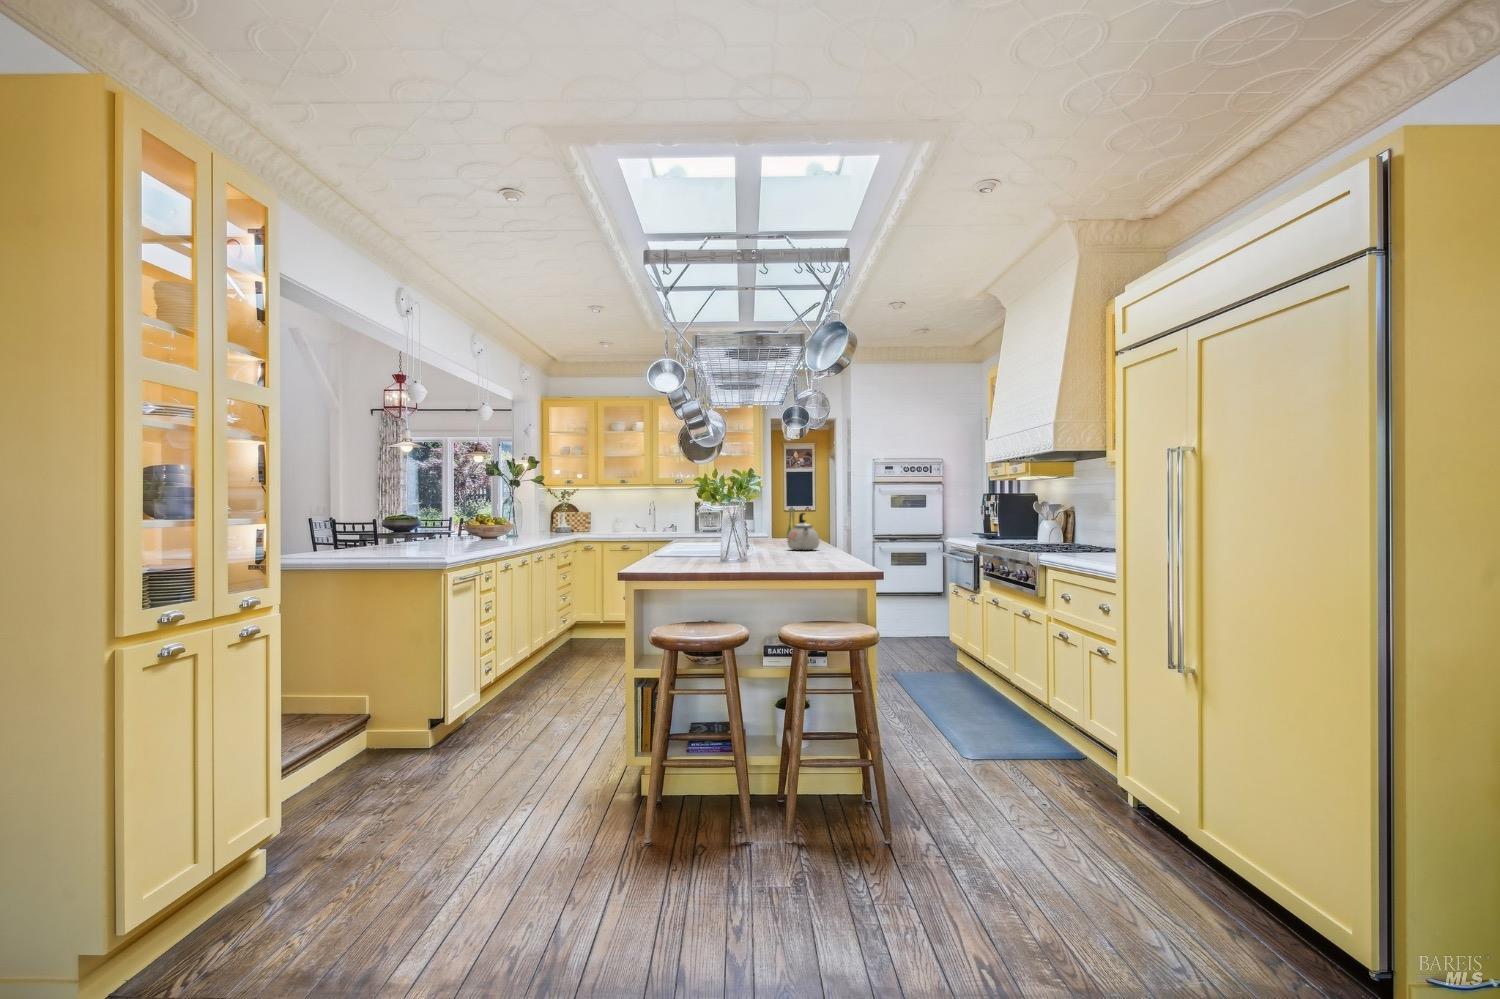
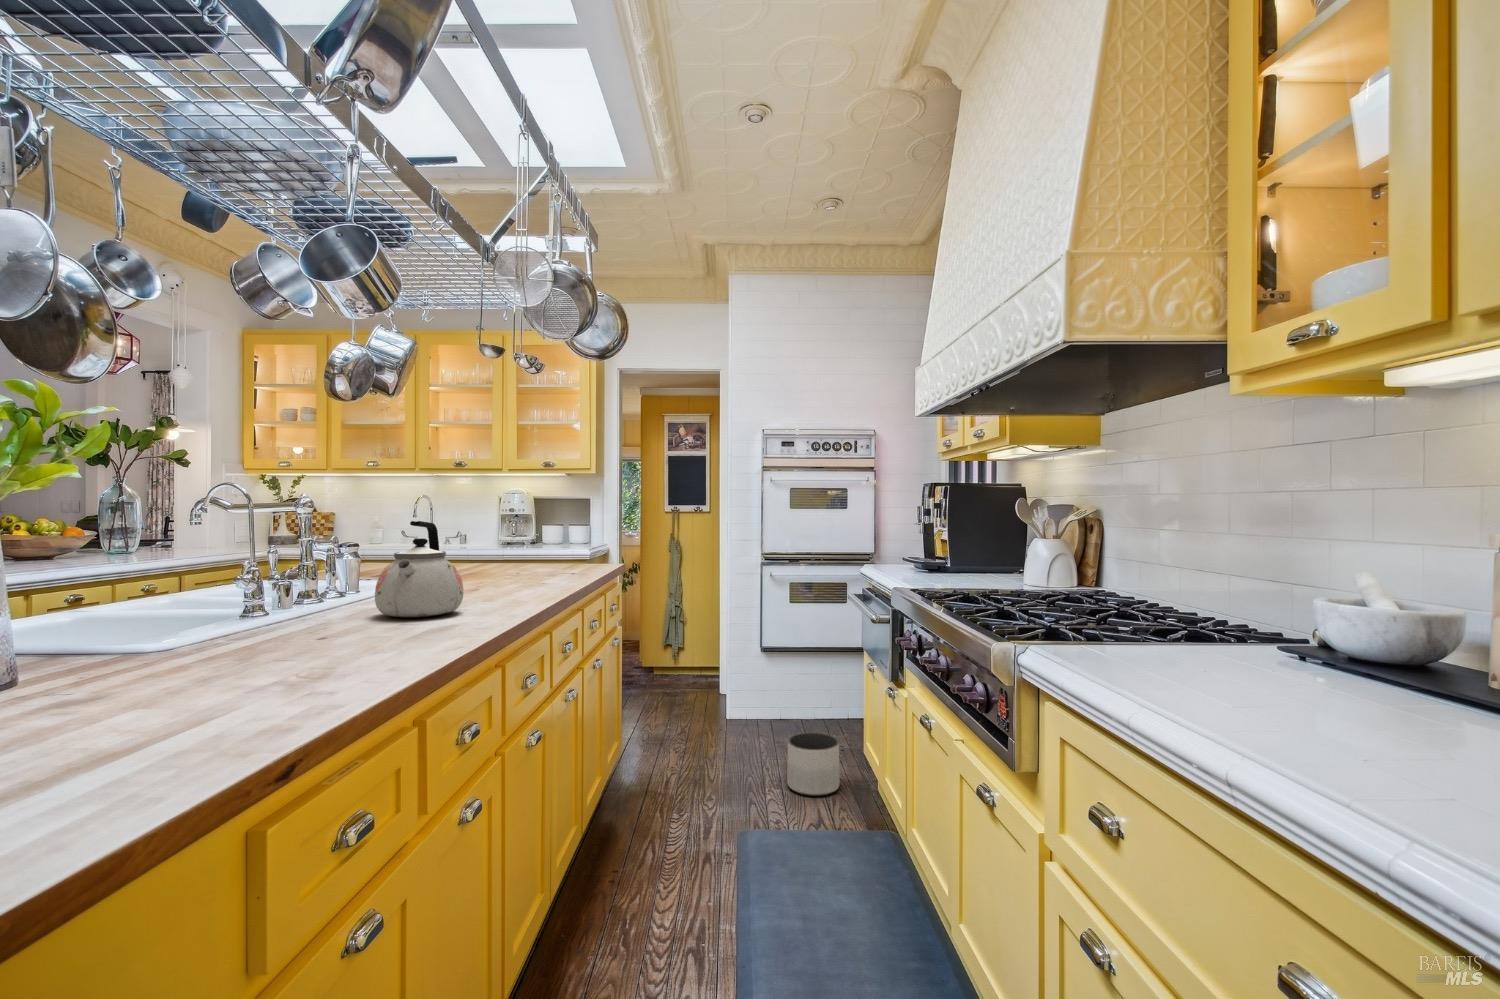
planter: none [906,632,935,662] -> present [787,733,840,796]

